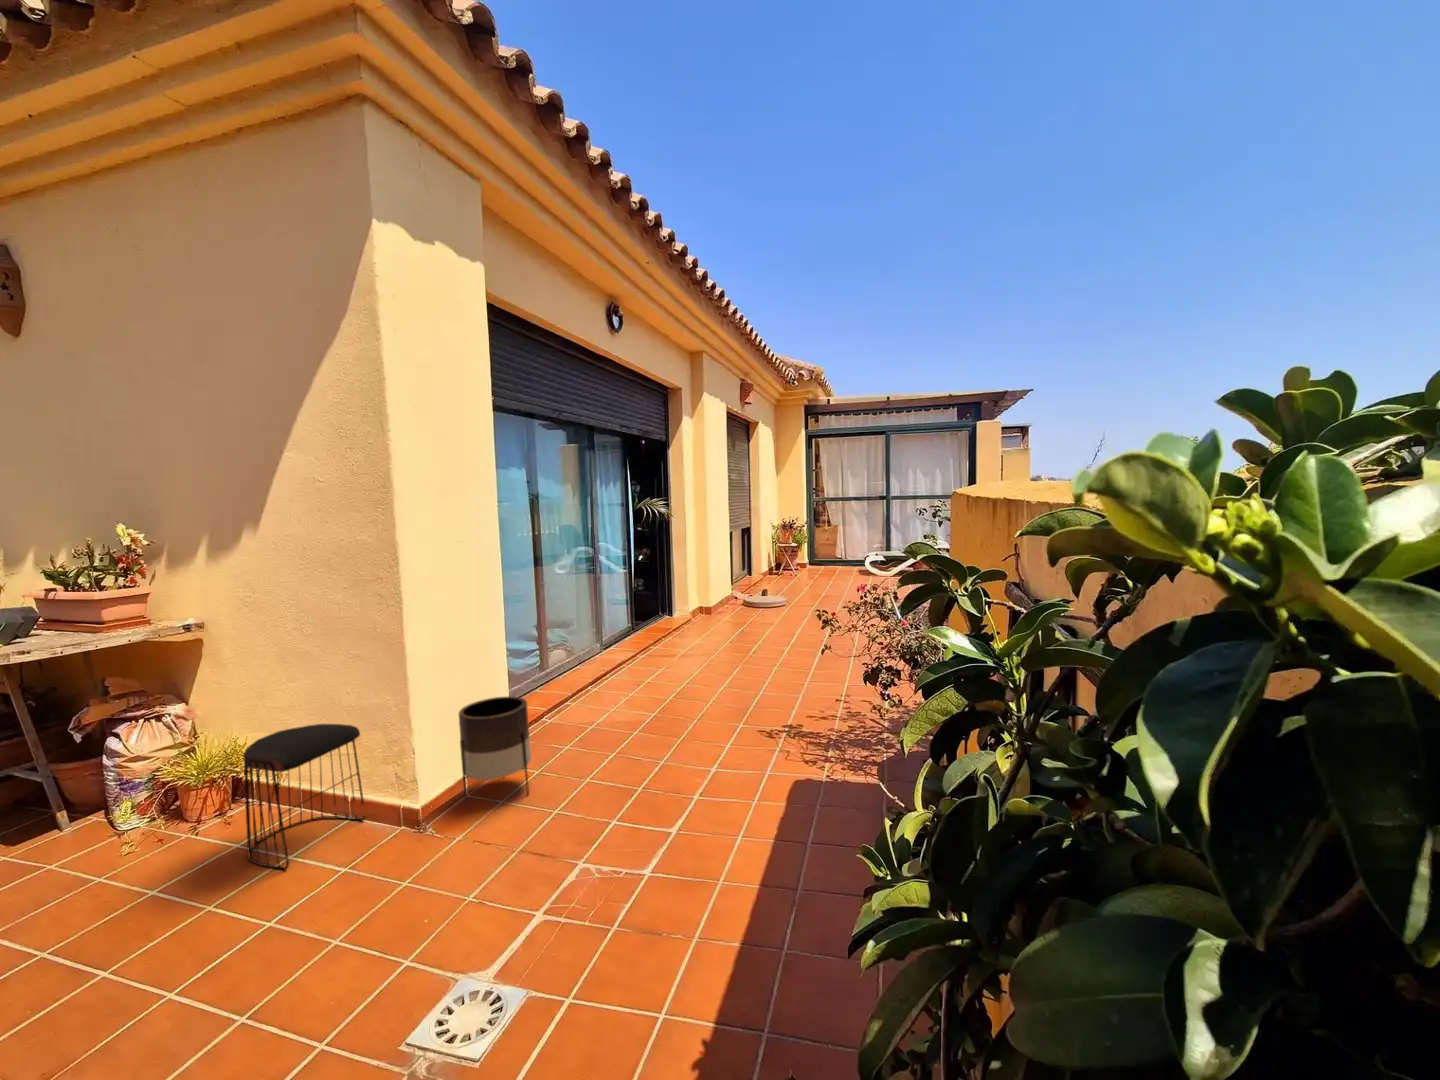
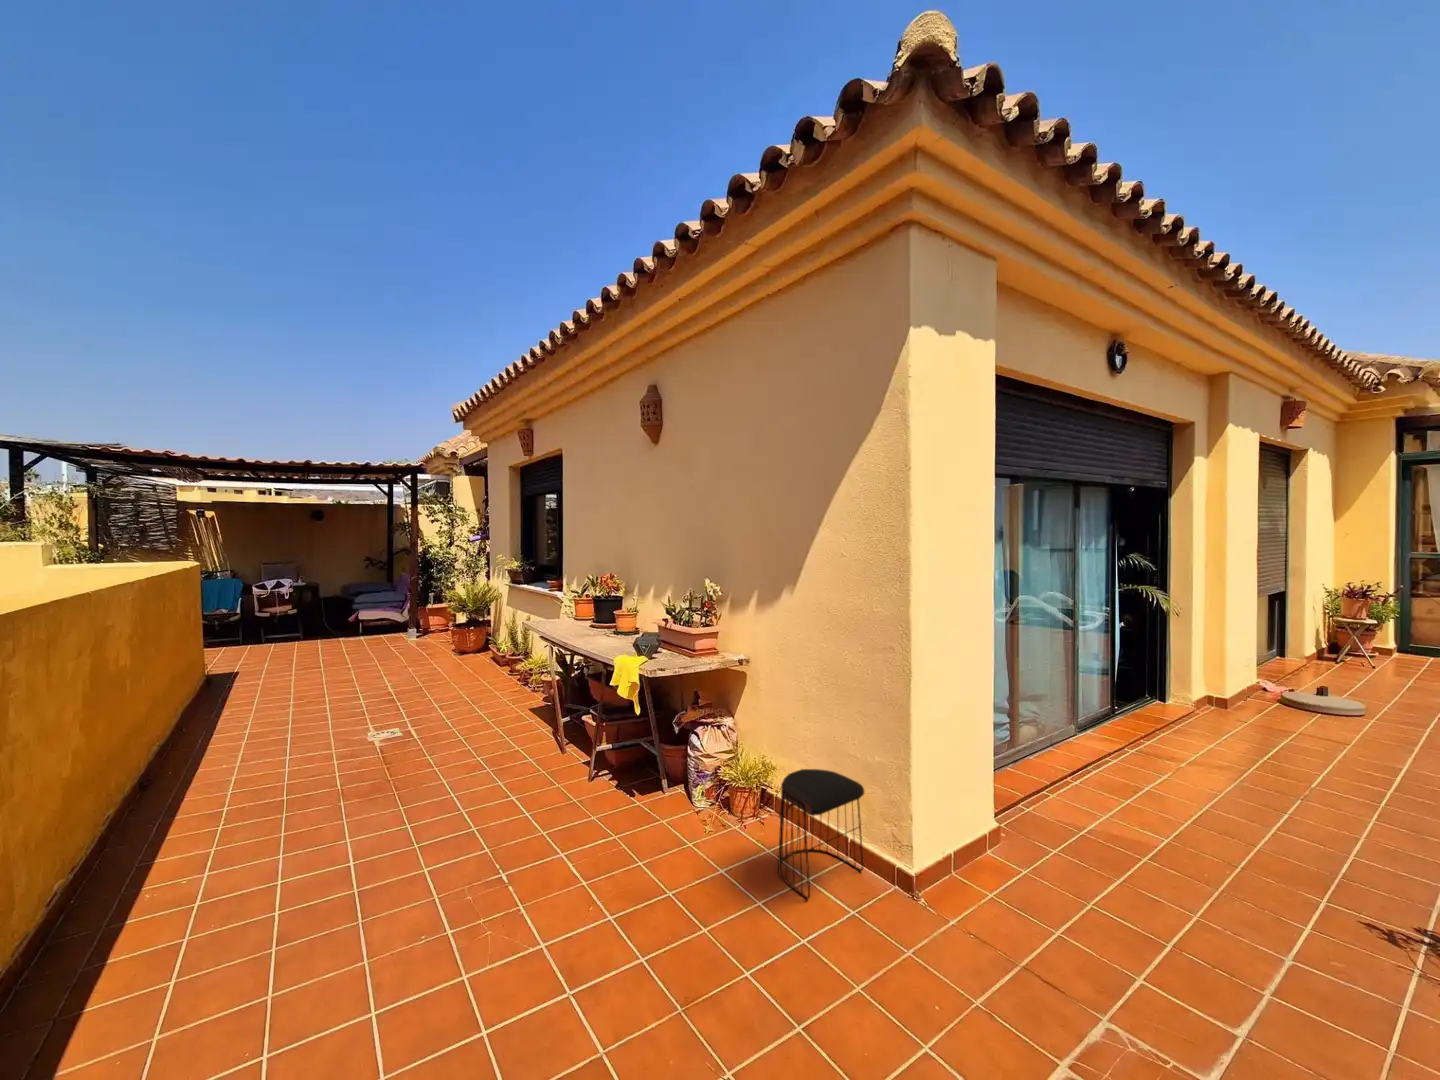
planter: present [459,696,531,804] -> none [953,788,1027,914]

